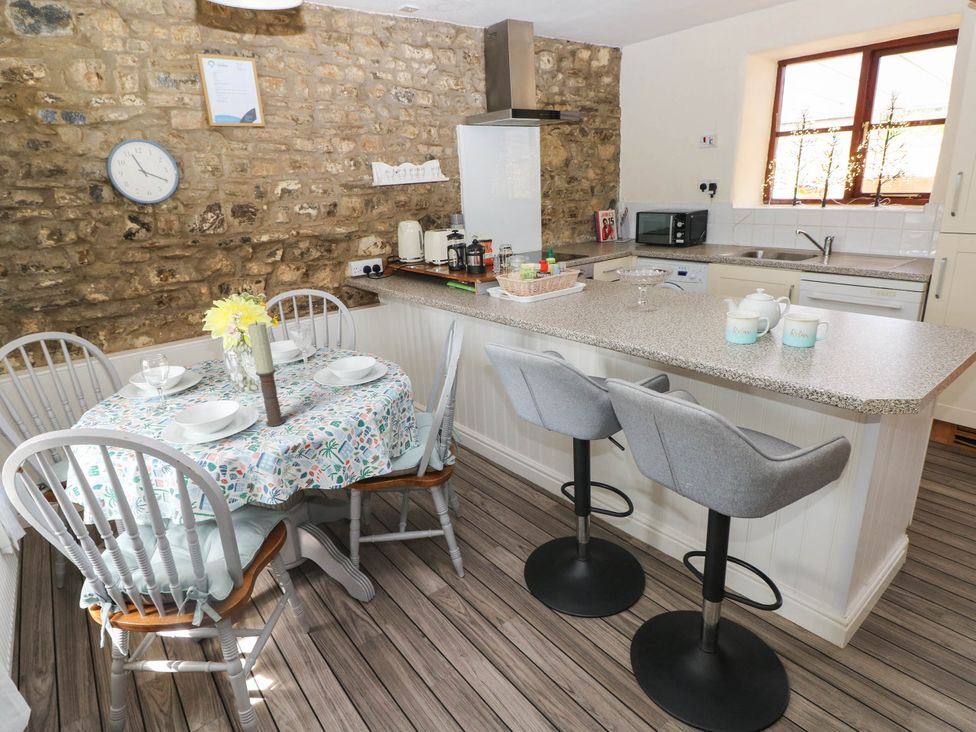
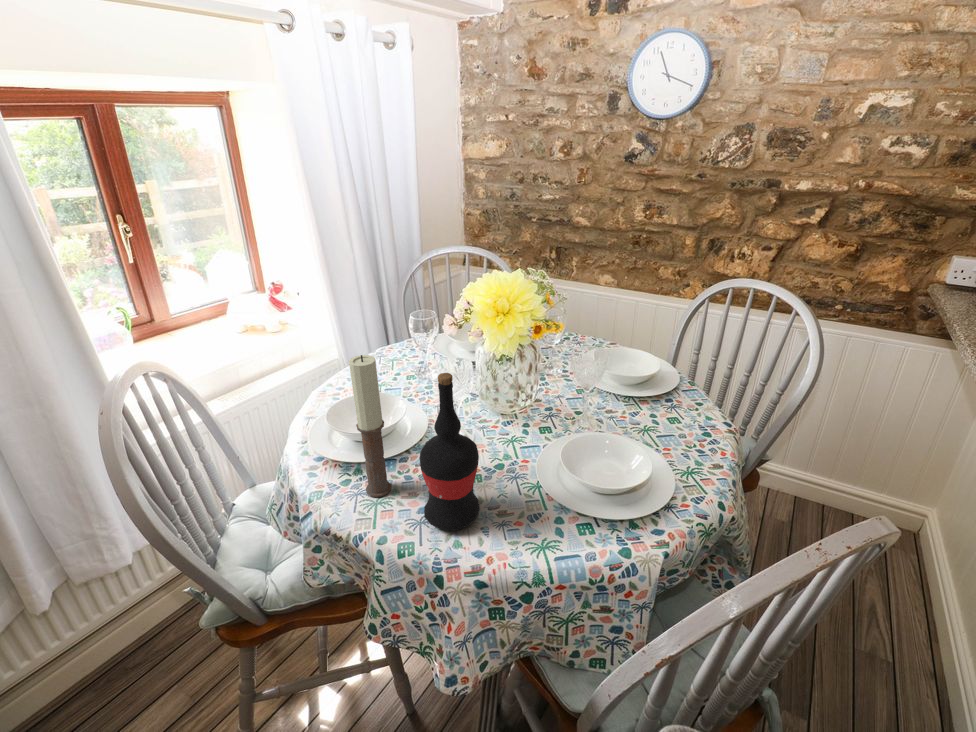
wine bottle: none [305,309,347,409] -> present [420,373,480,530]

